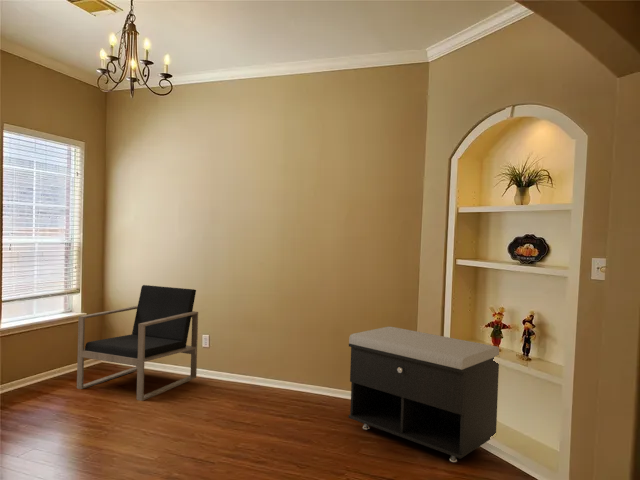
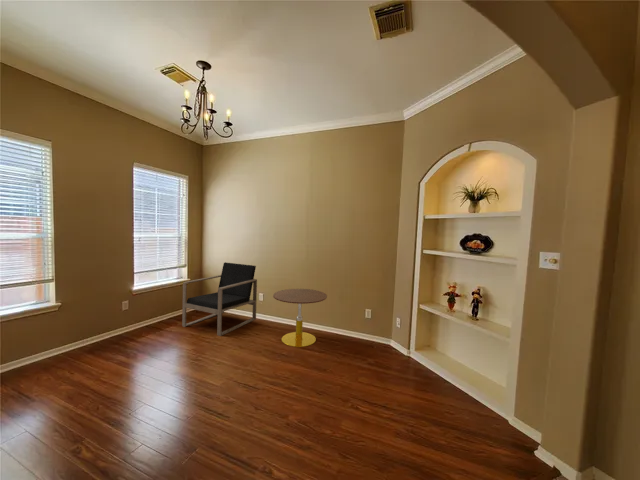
side table: none [227,325,312,414] -> present [273,289,327,347]
storage bench: present [349,326,499,462] -> none [351,292,454,390]

